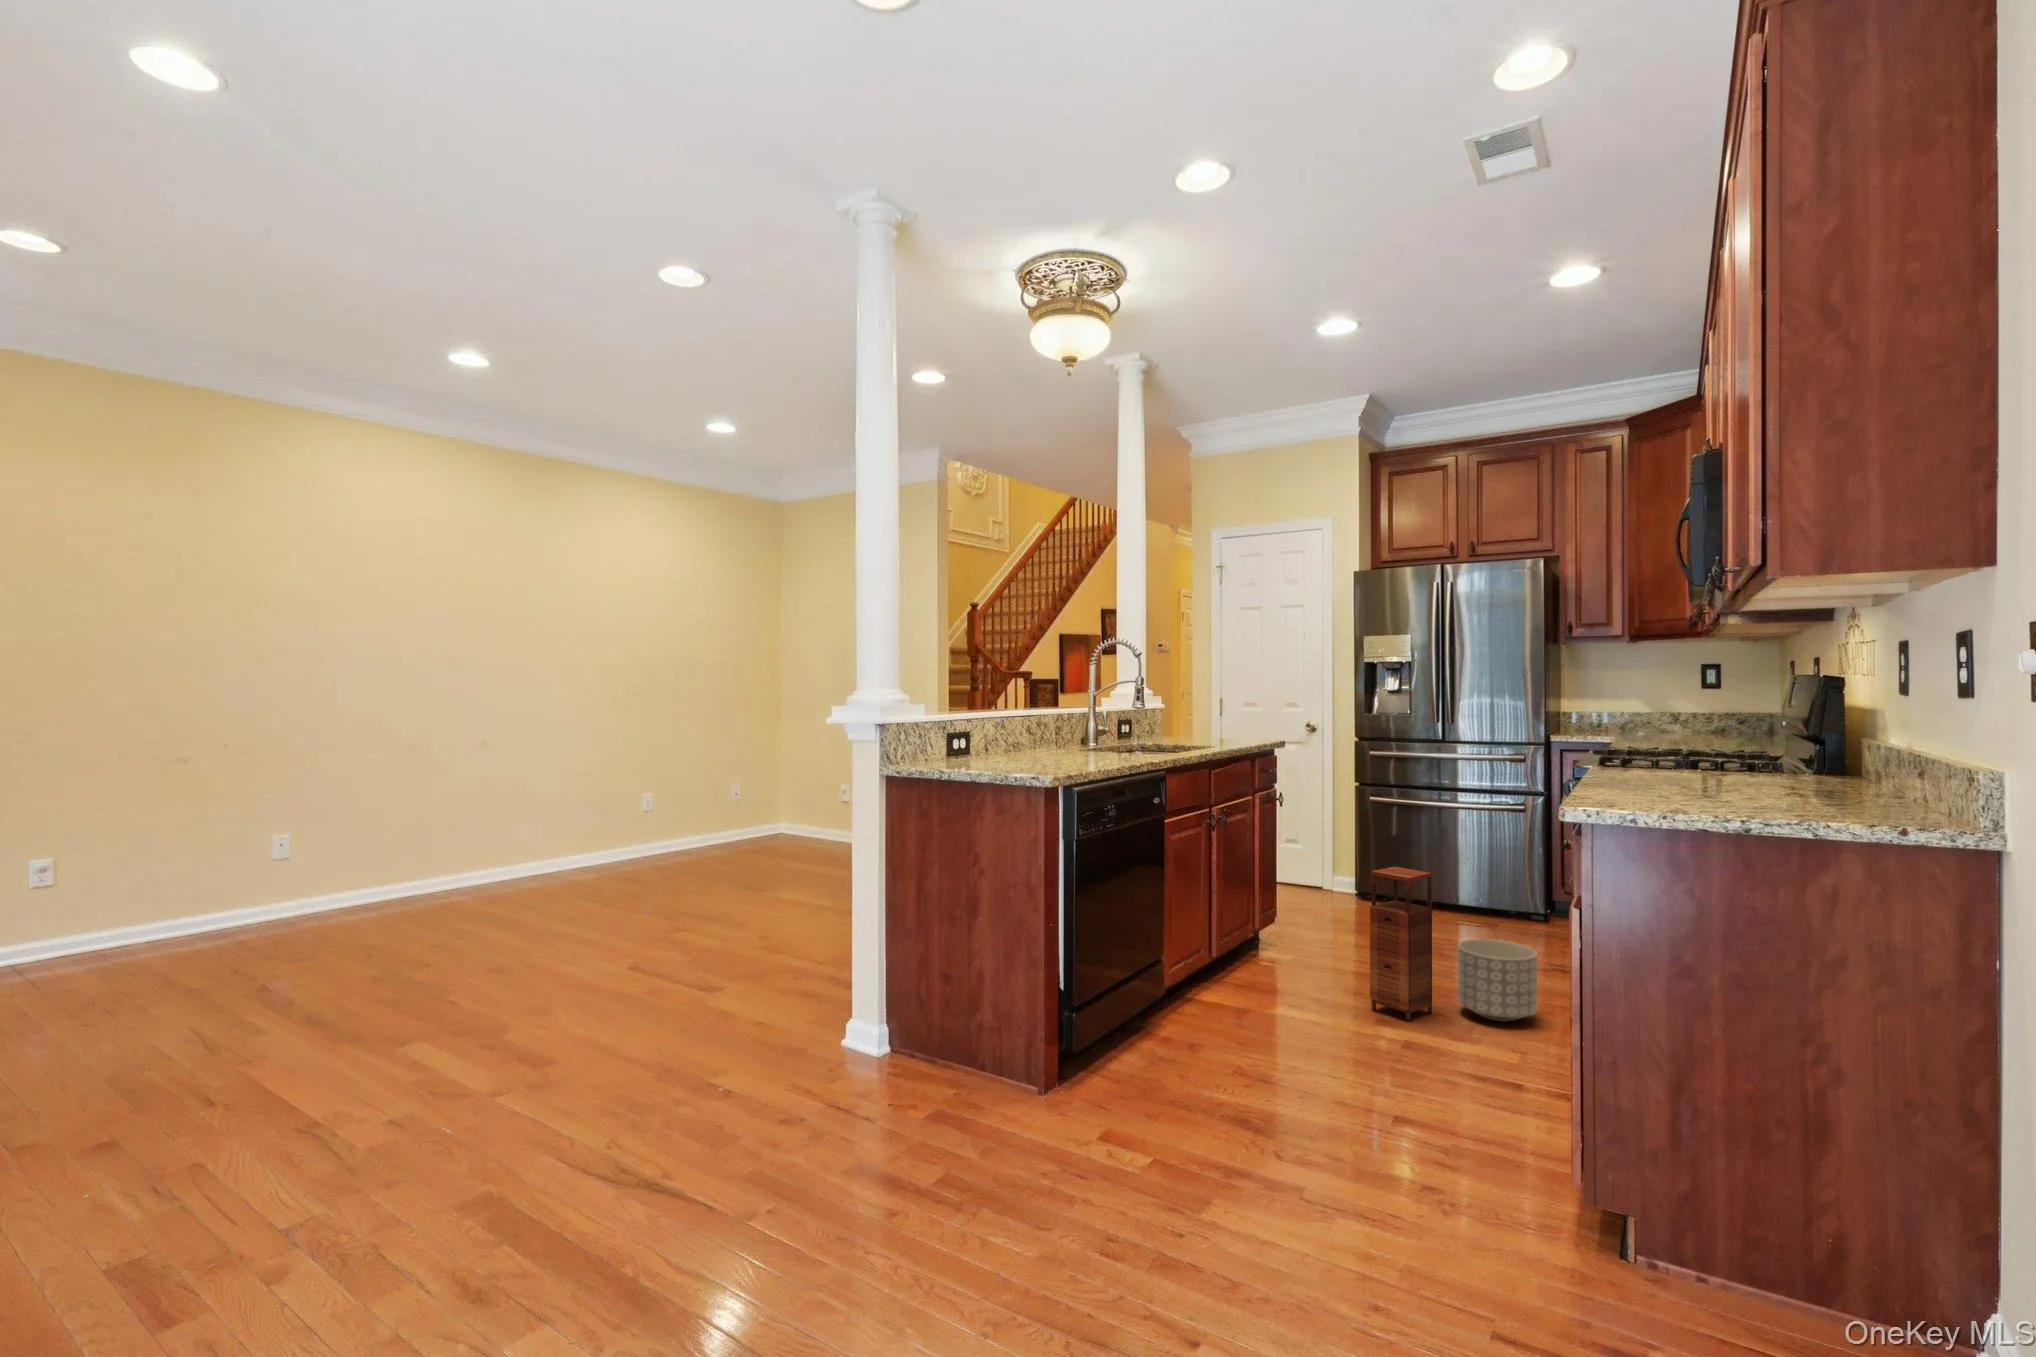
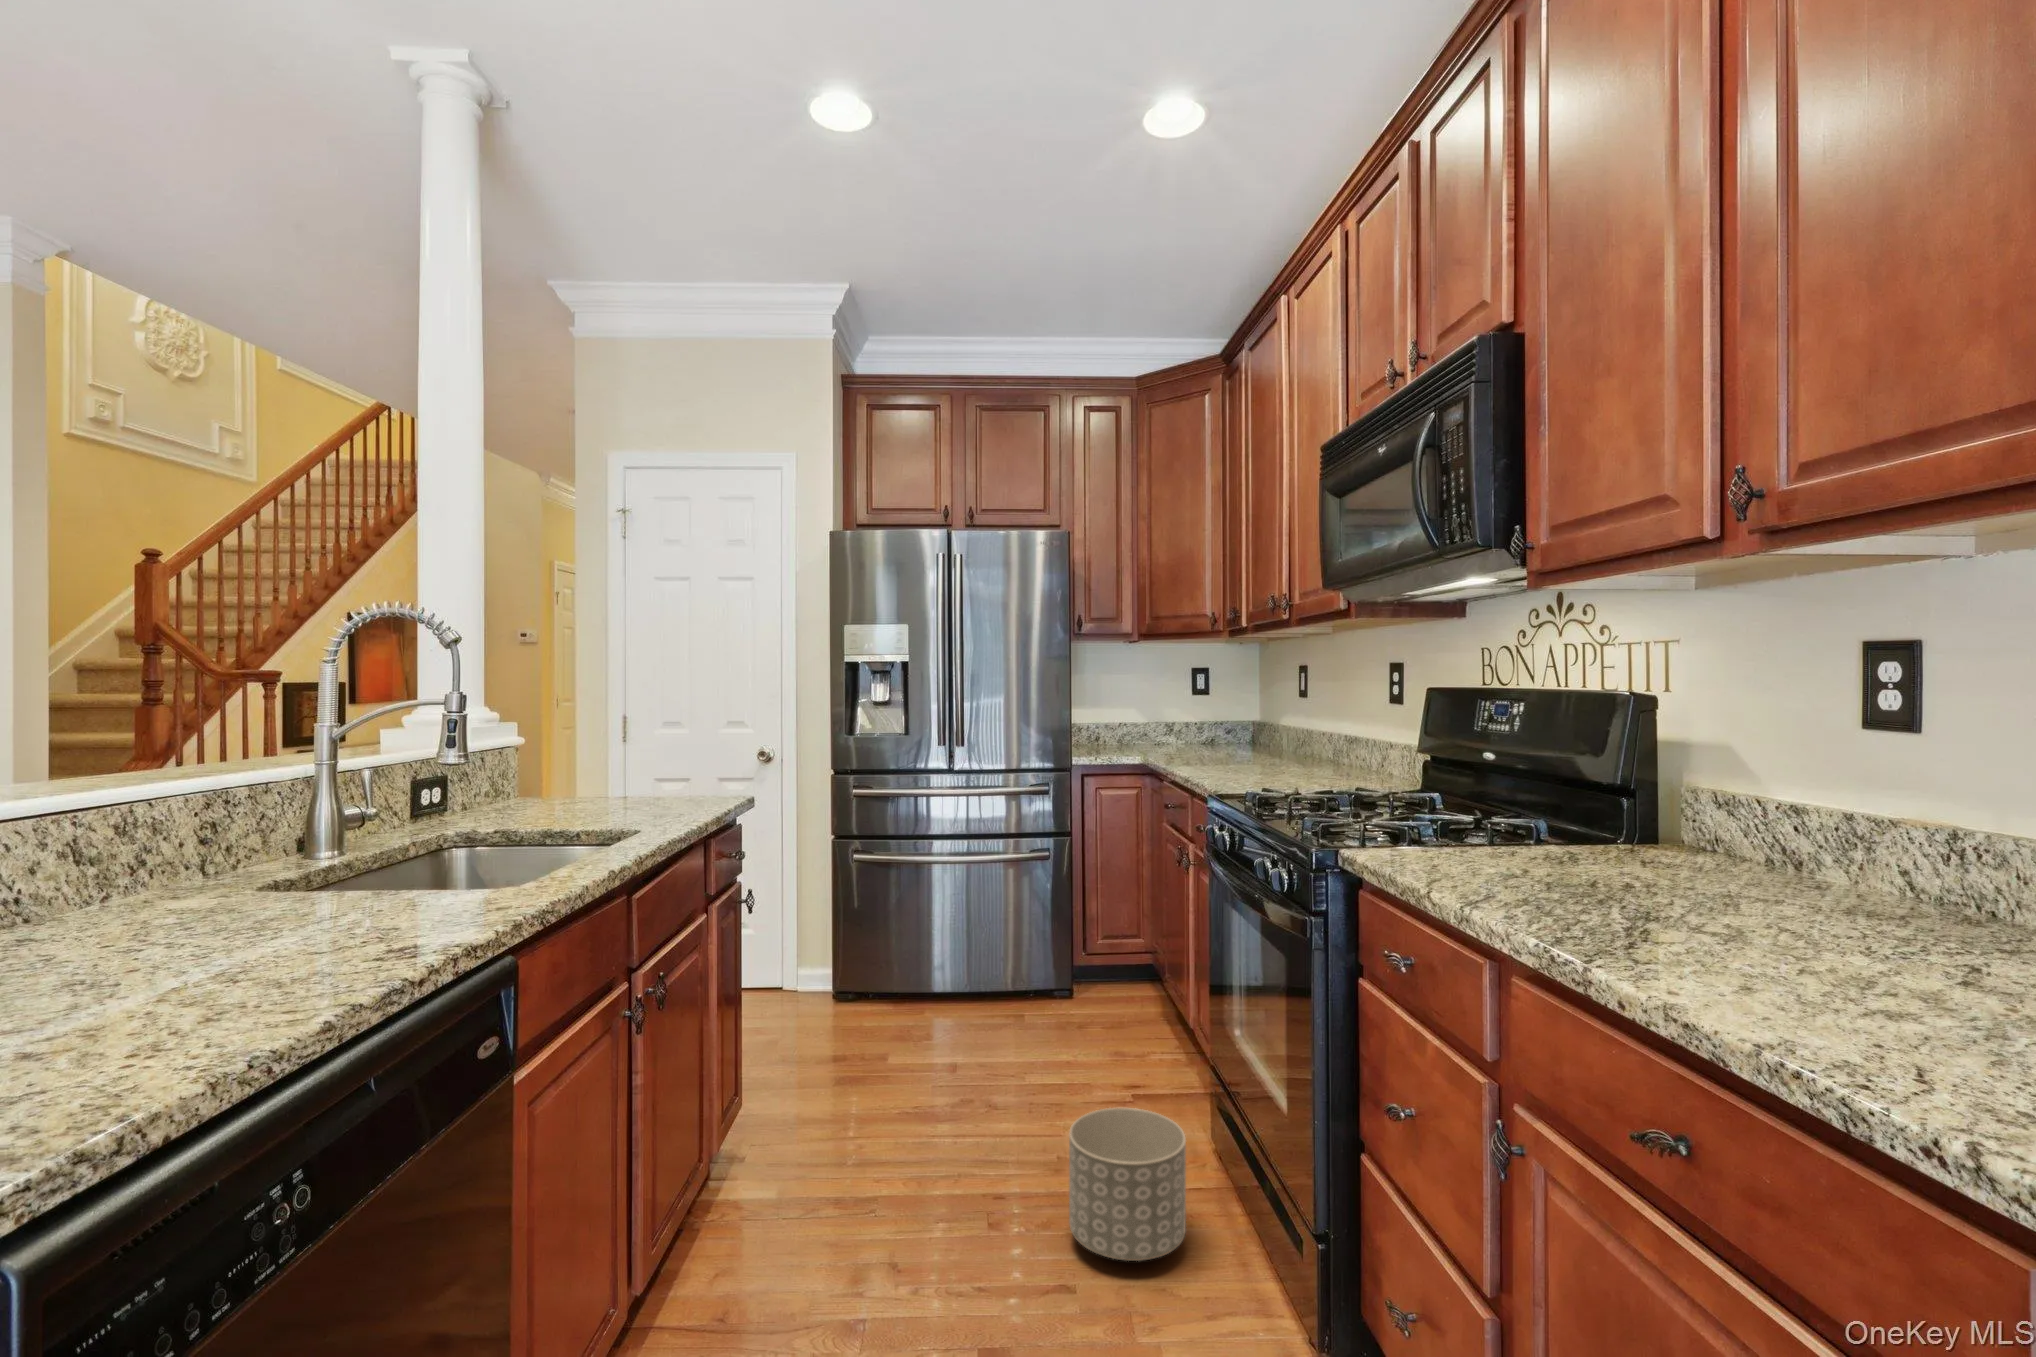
storage cabinet: present [1370,866,1432,1022] -> none [944,1023,1039,1318]

